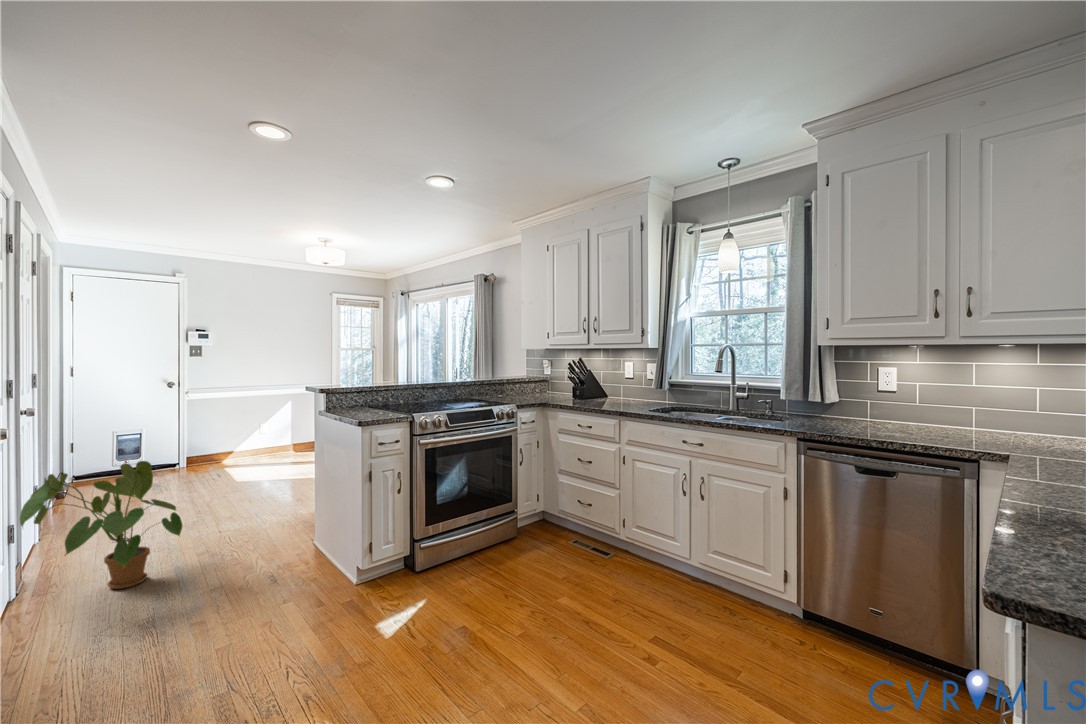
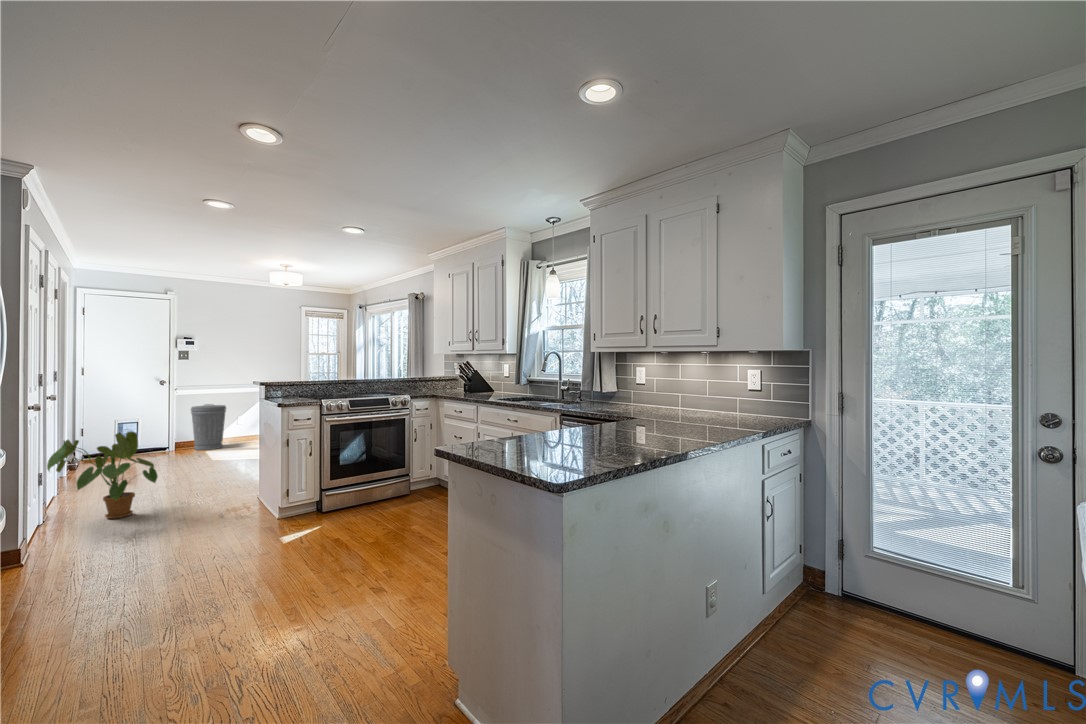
trash can: none [205,410,248,466] -> present [191,404,226,450]

